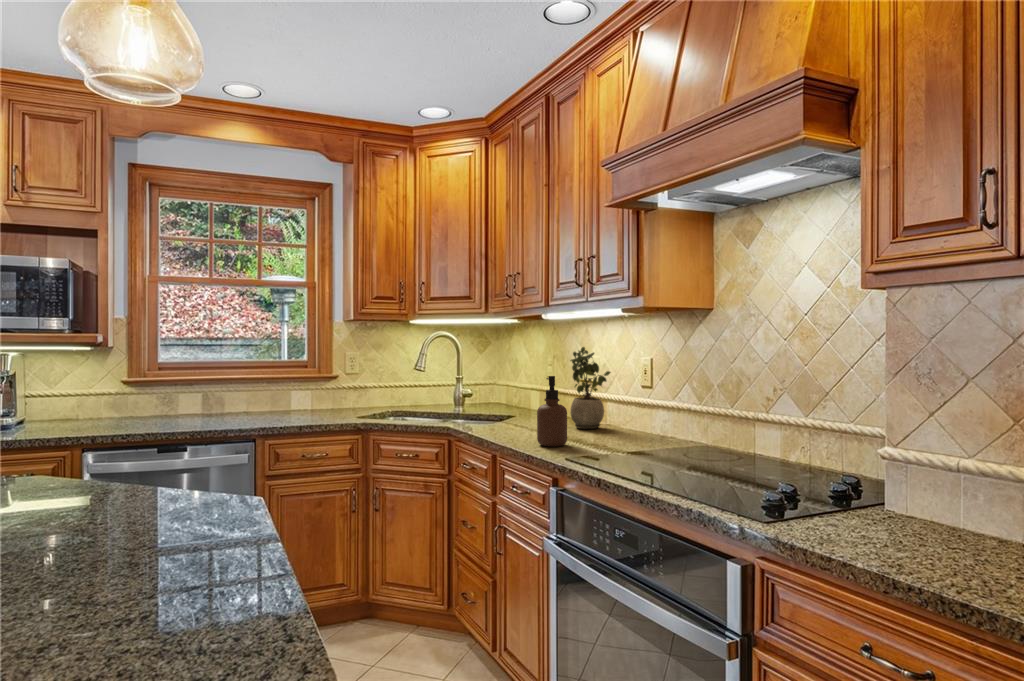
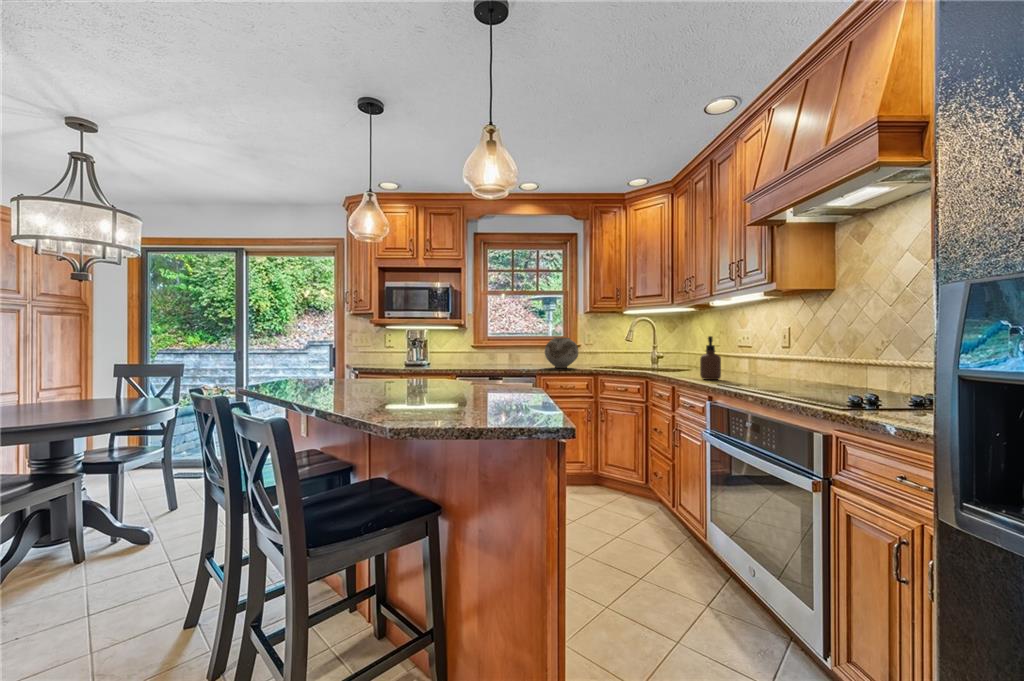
potted plant: present [570,347,611,429] -> none [728,321,757,375]
vase: none [272,369,335,425] -> present [545,338,578,368]

